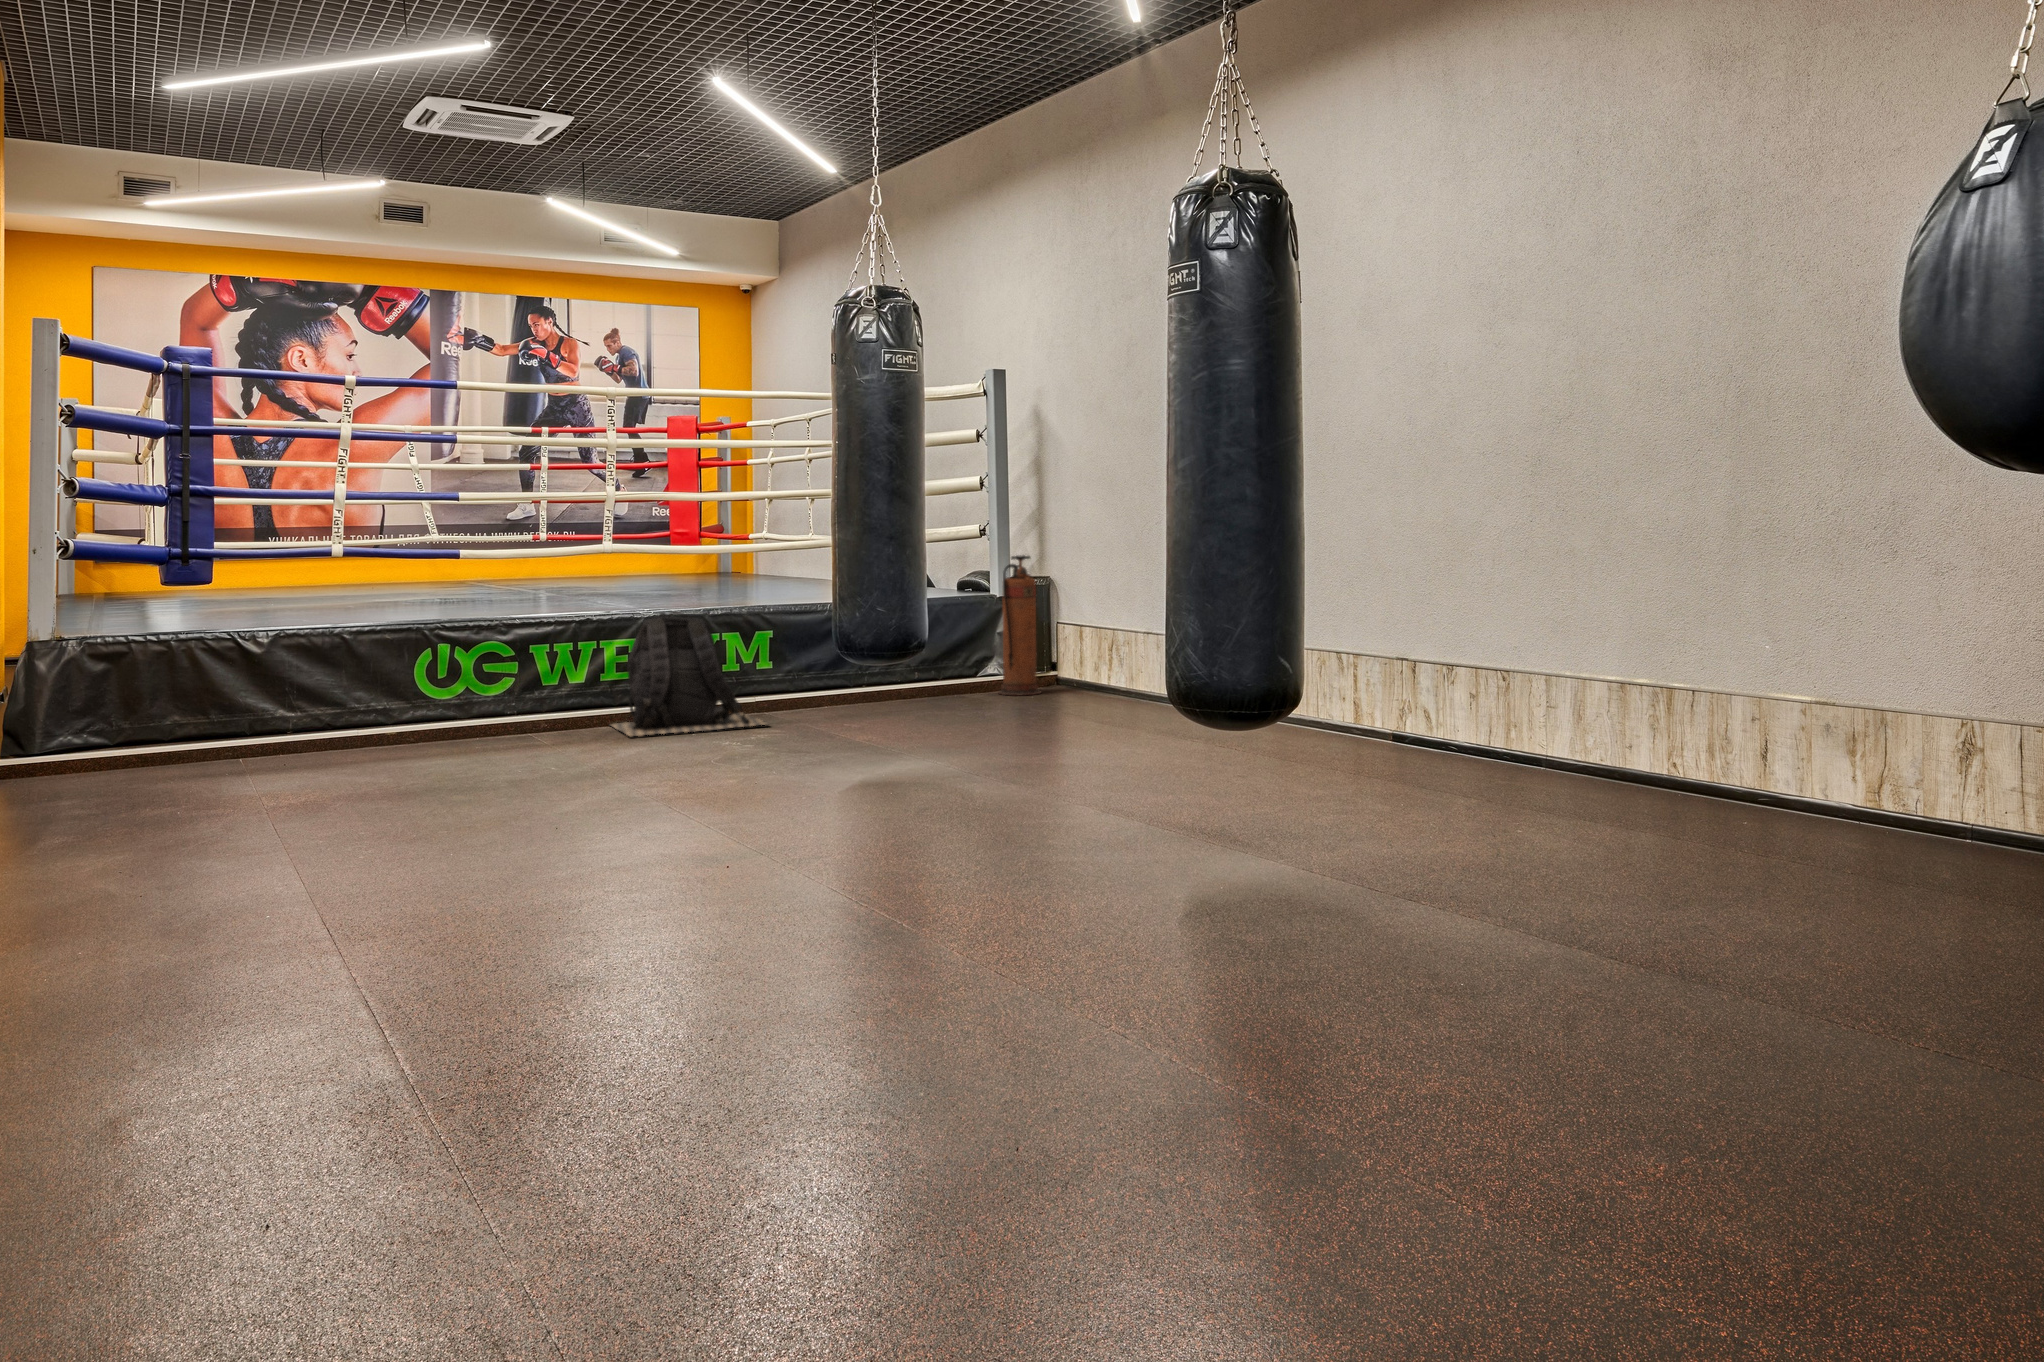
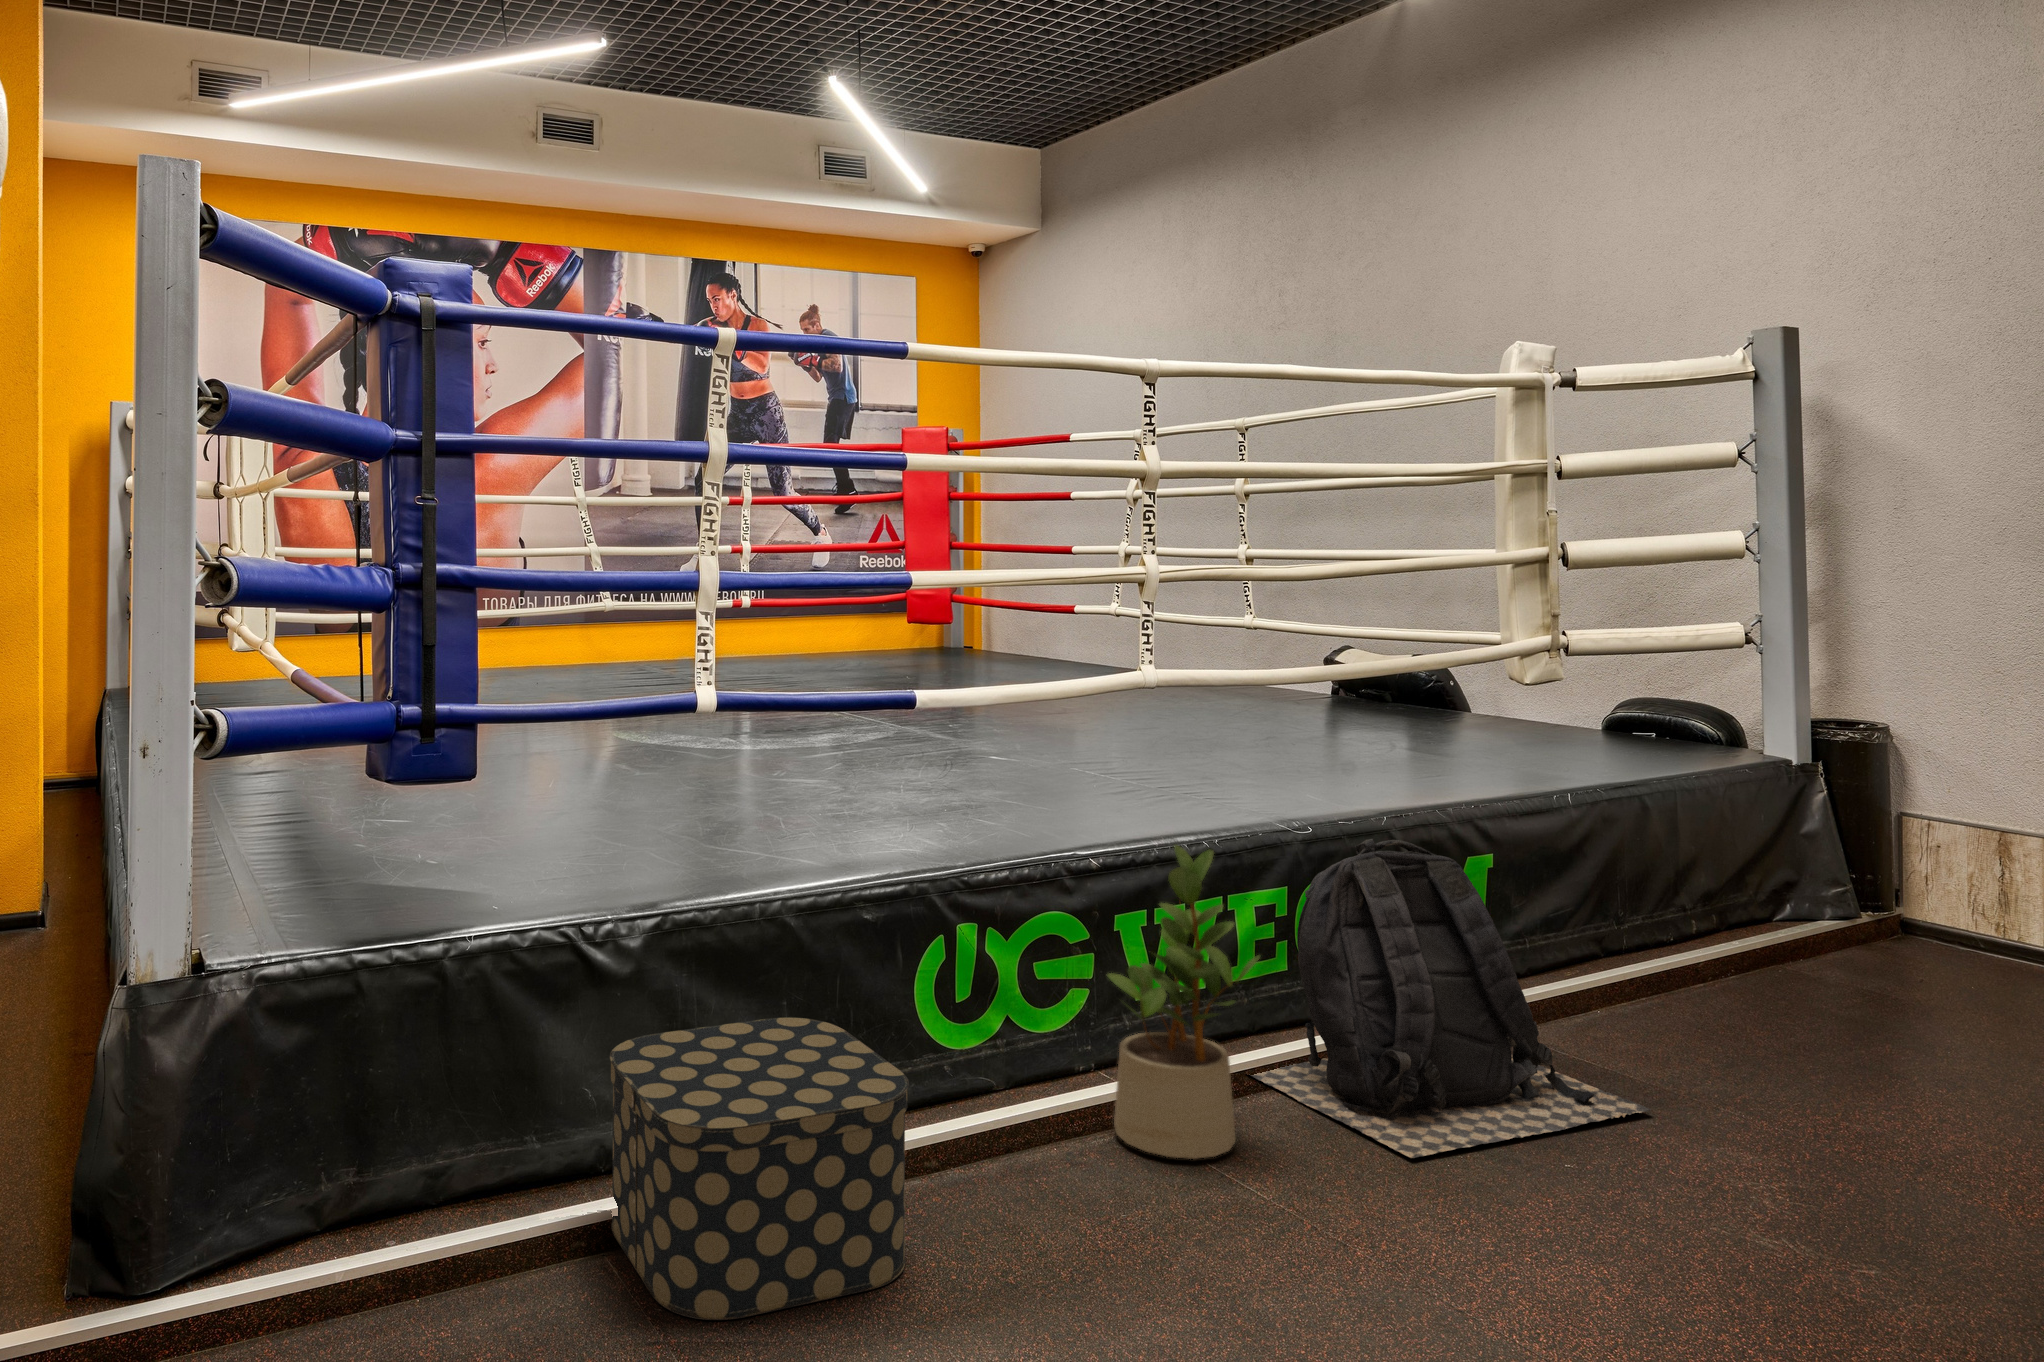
fire extinguisher: present [999,555,1041,696] -> none [1829,696,1940,982]
potted plant: none [506,606,568,740] -> present [1107,844,1260,1159]
storage box: none [233,681,360,771] -> present [610,1018,909,1320]

